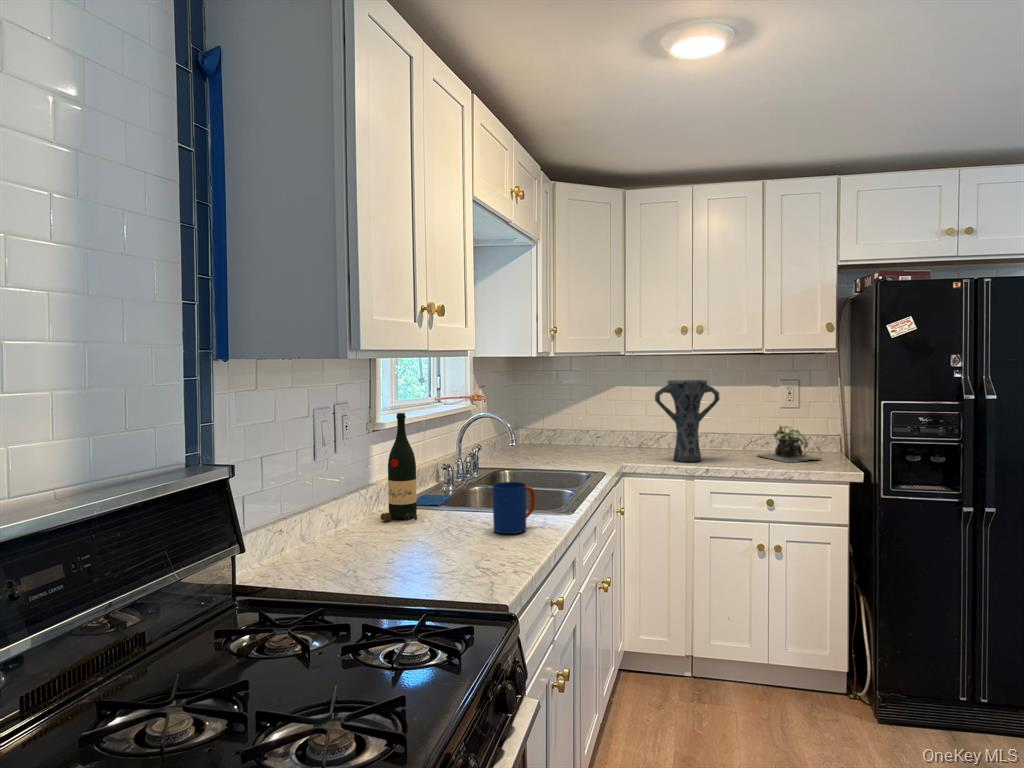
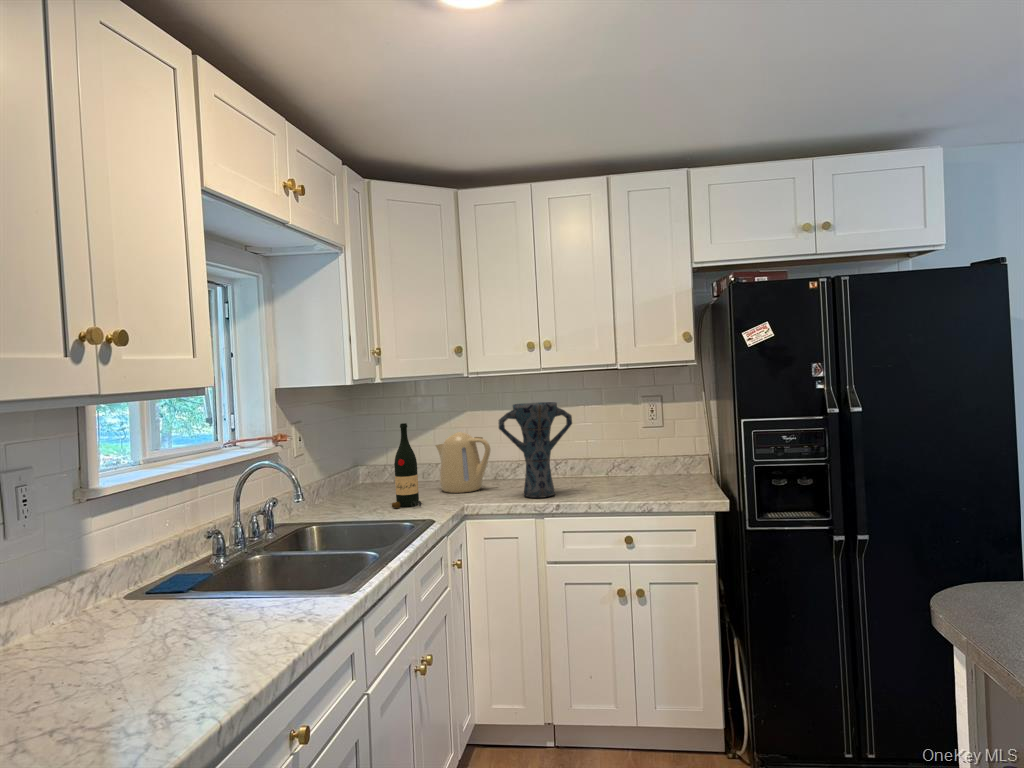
kettle: none [592,403,642,455] -> present [436,432,490,493]
wine bottle: present [380,413,417,521] -> present [392,423,421,508]
plant: present [757,426,821,463] -> none [617,449,689,492]
mug: present [493,482,535,534] -> none [212,564,283,643]

